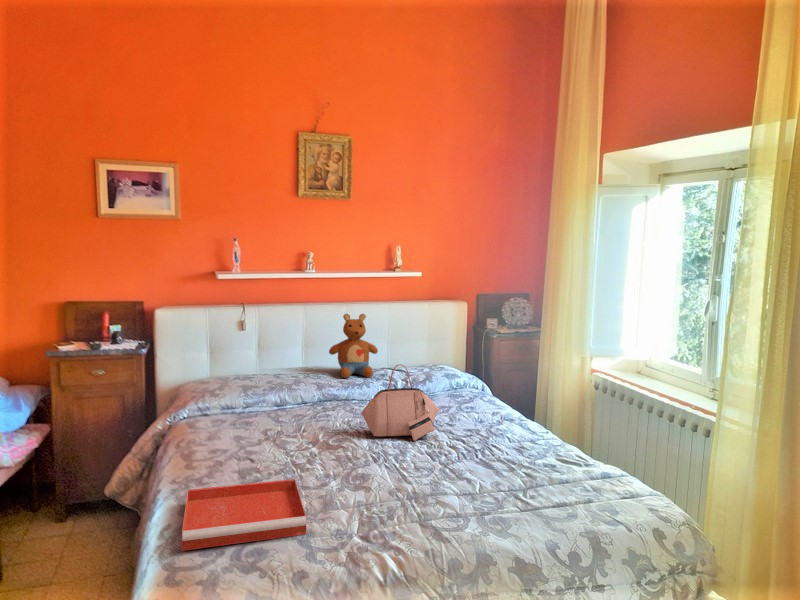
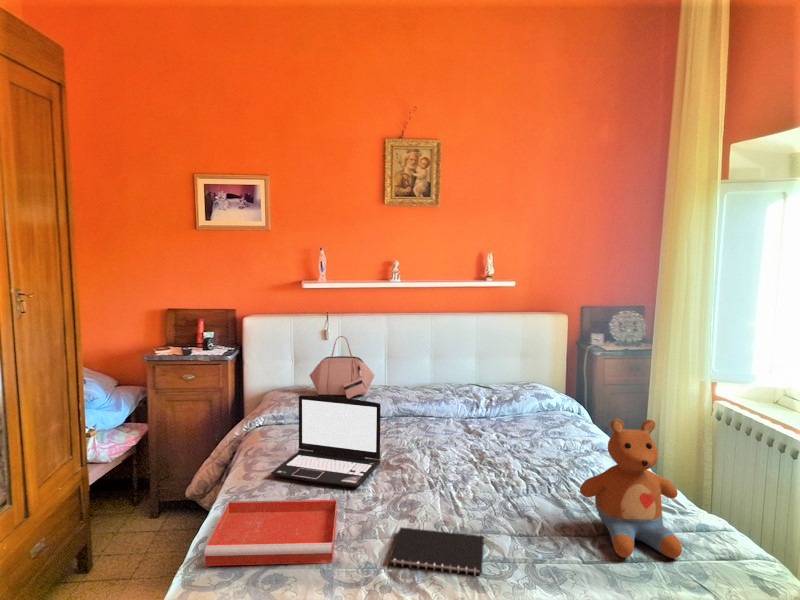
stuffed toy: present [329,314,378,378] -> present [580,419,682,558]
handbag: present [361,364,439,441] -> present [310,336,375,398]
laptop: none [218,384,322,468] -> present [271,395,381,488]
notebook: none [360,498,443,530] -> present [389,527,484,574]

